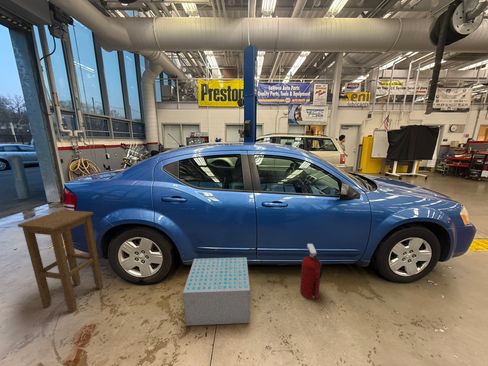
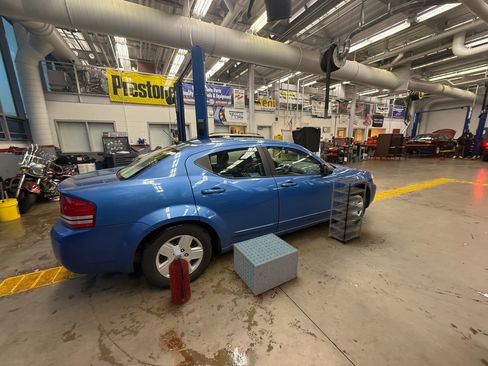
shelving unit: none [345,204,416,302] -> present [329,178,367,244]
stool: present [18,210,103,313] -> none [55,218,140,345]
fire extinguisher: present [300,244,322,300] -> present [168,246,191,304]

